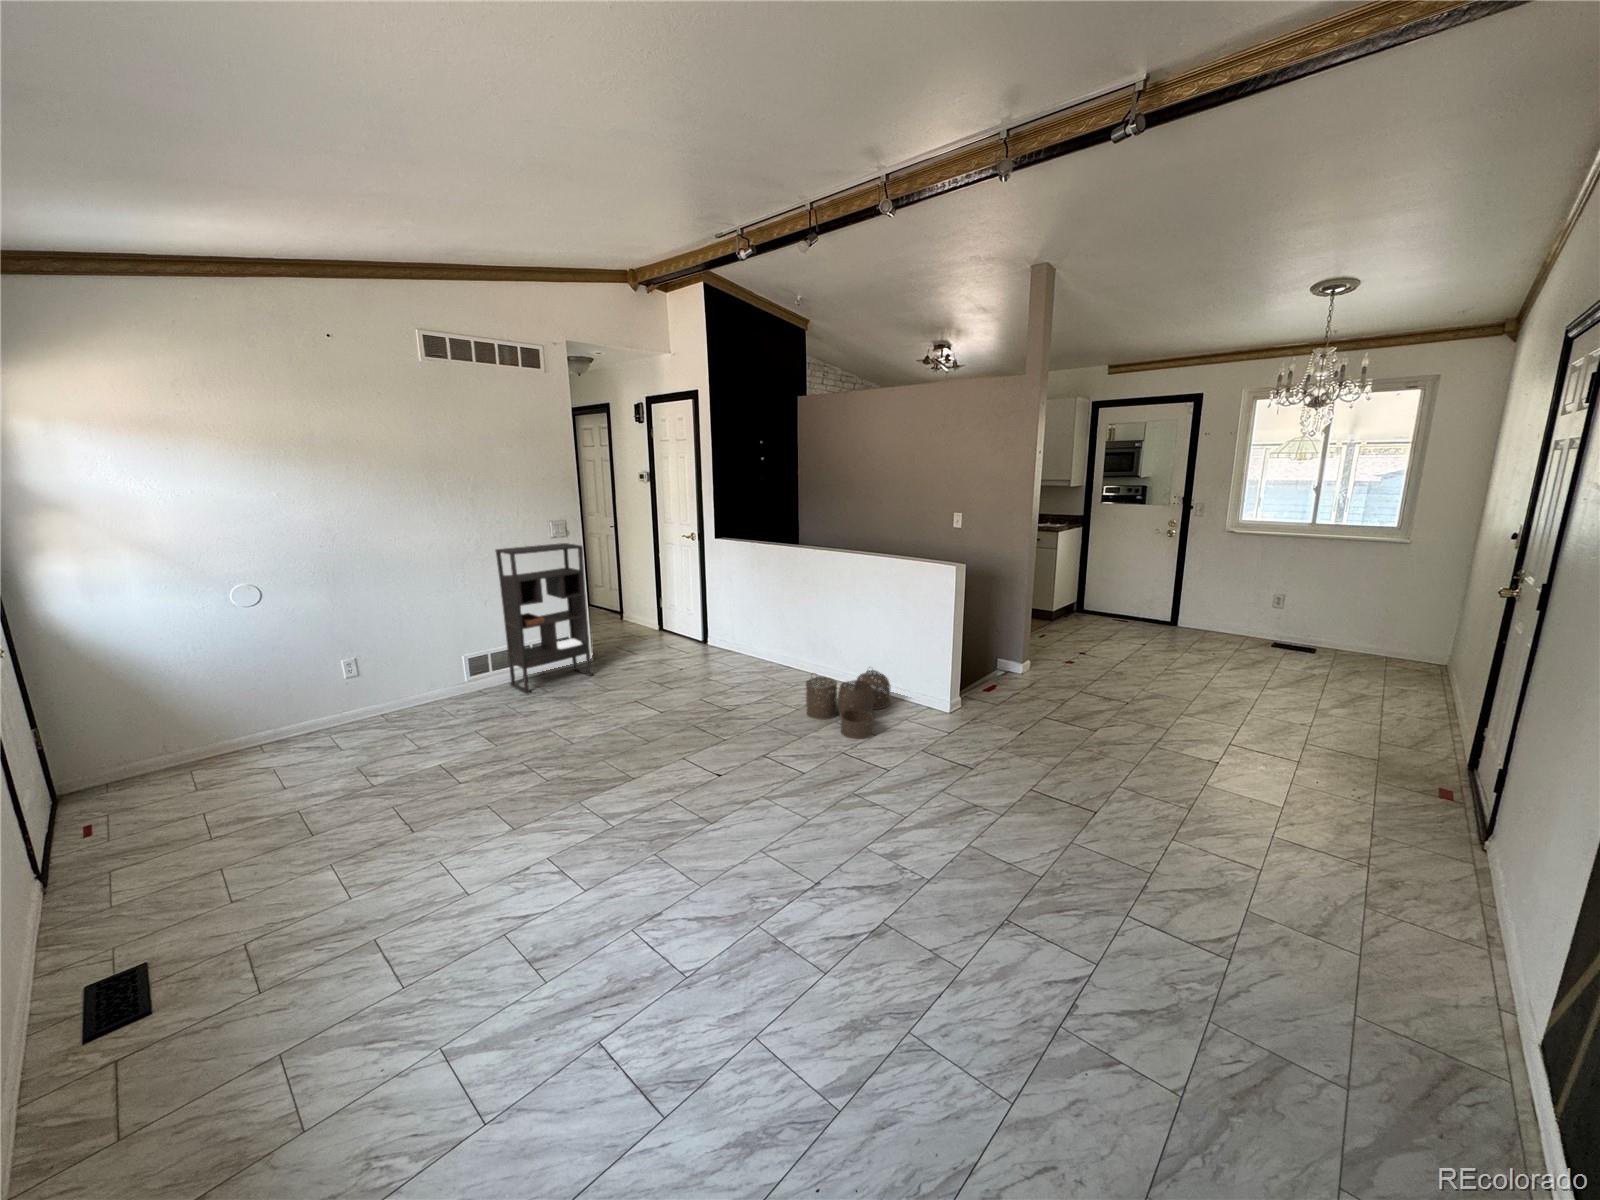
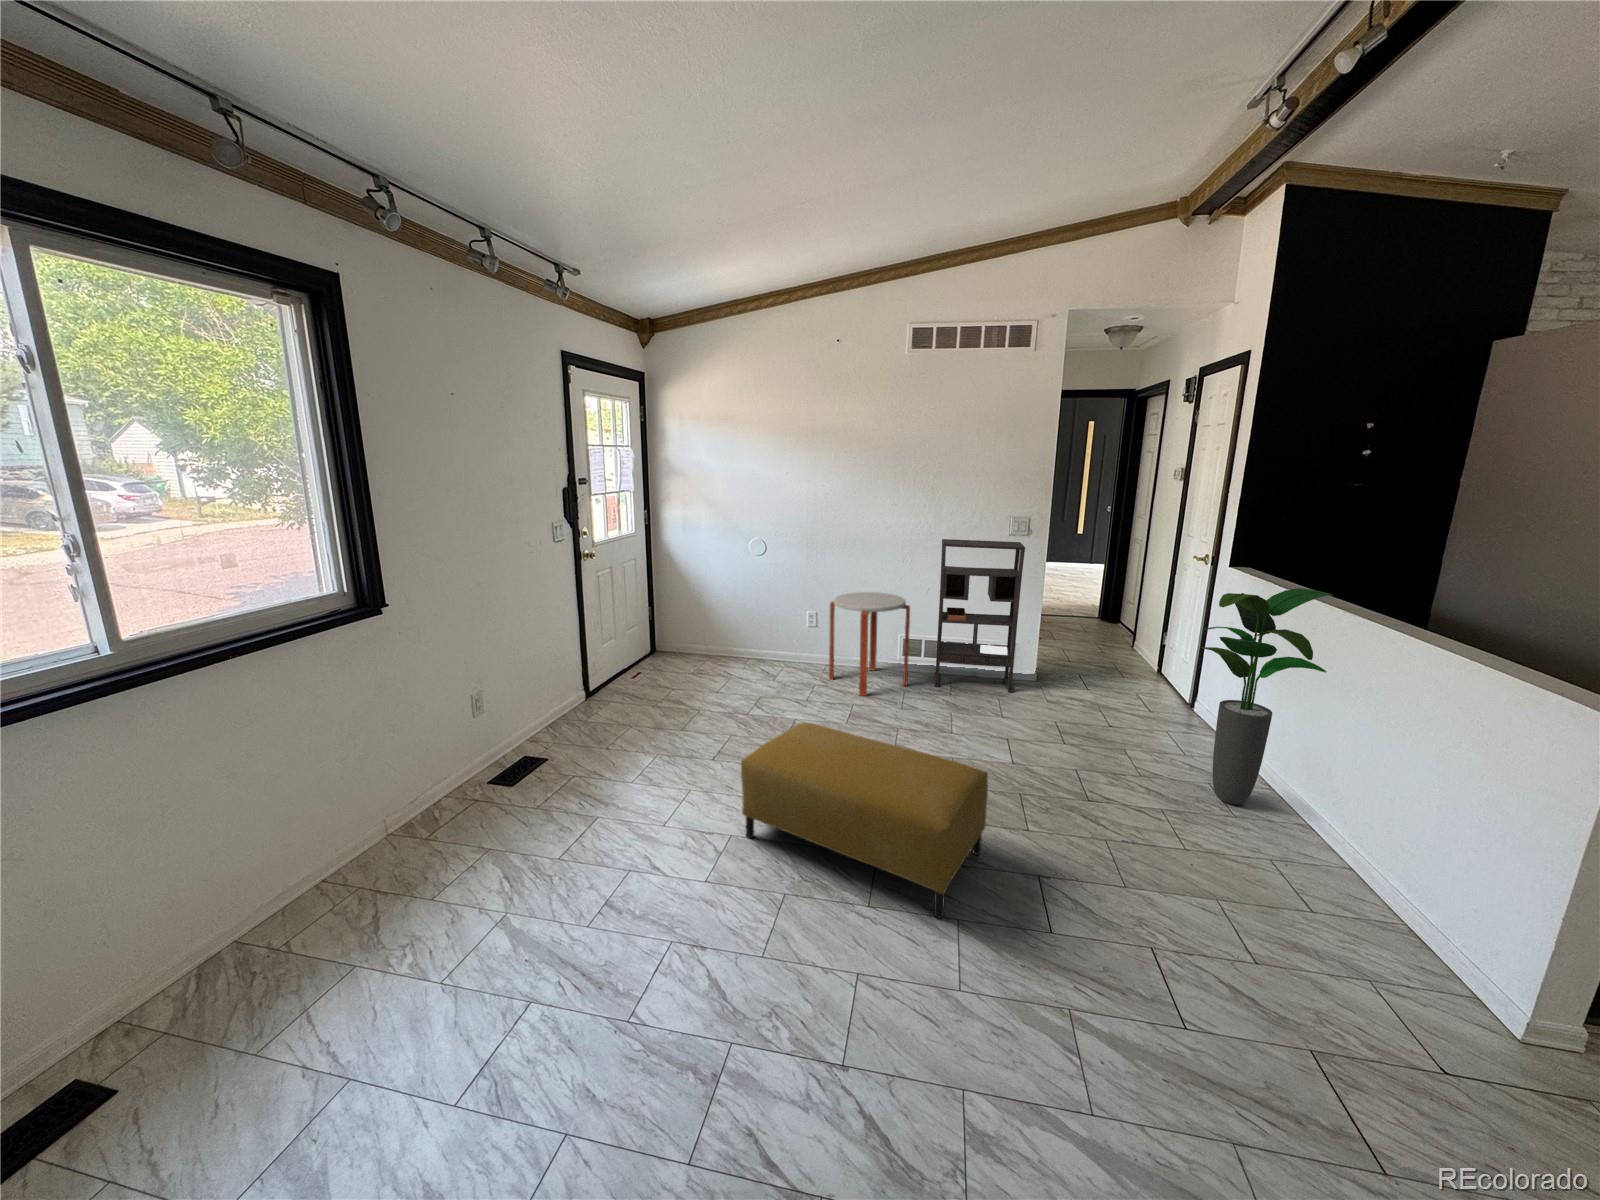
potted plant: none [748,543,812,683] -> present [1202,588,1333,804]
side table: none [394,615,502,728] -> present [829,592,910,696]
woven basket: present [806,670,890,739] -> none [1192,805,1415,964]
ottoman: none [544,702,758,856] -> present [741,722,988,918]

